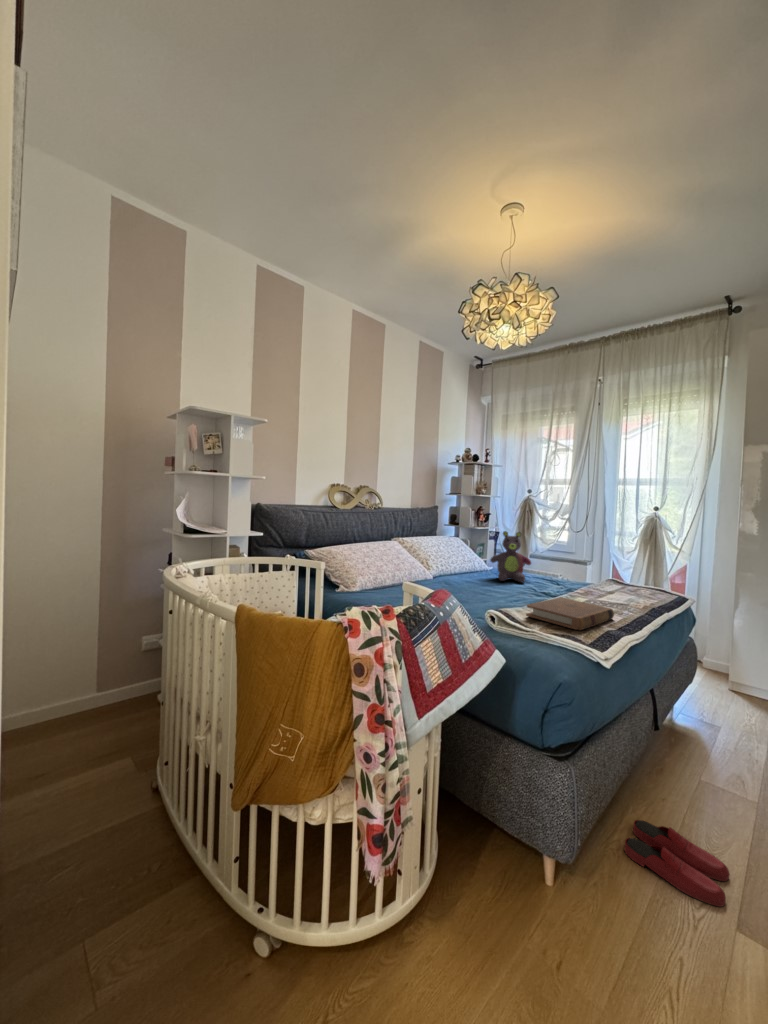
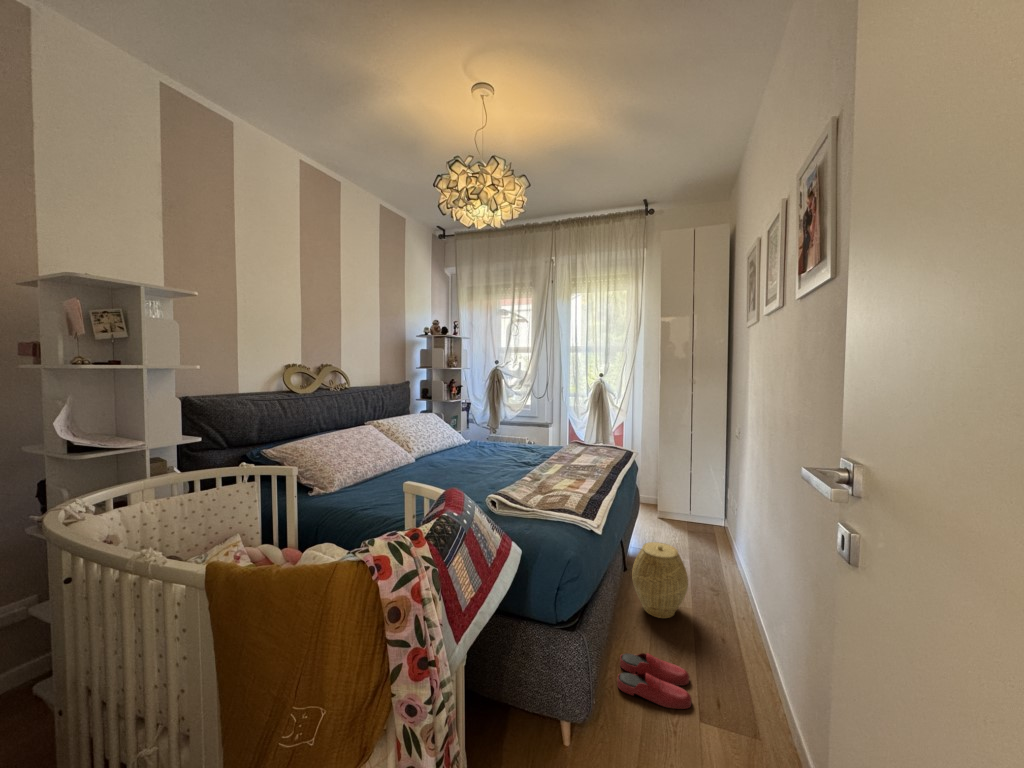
stuffed bear: present [490,531,531,583] -> none [470,405,508,454]
book: present [526,597,614,630] -> none [521,468,592,499]
woven basket: none [667,705,749,803] -> present [632,542,688,618]

